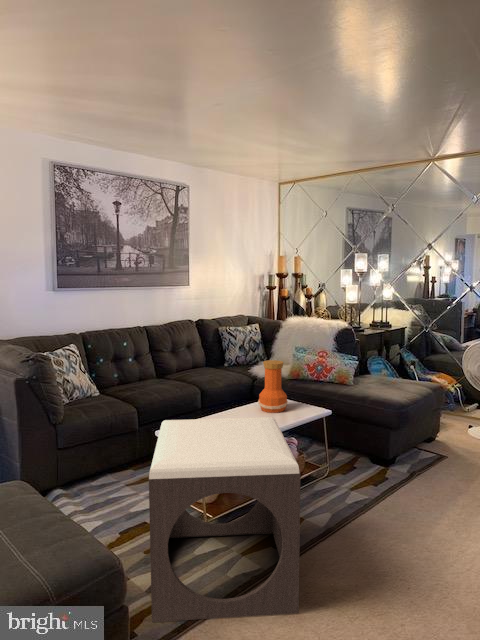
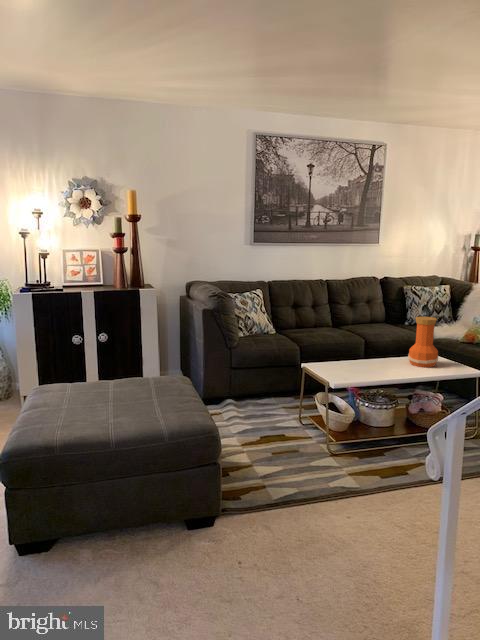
footstool: present [149,417,300,622] -> none [257,351,396,522]

